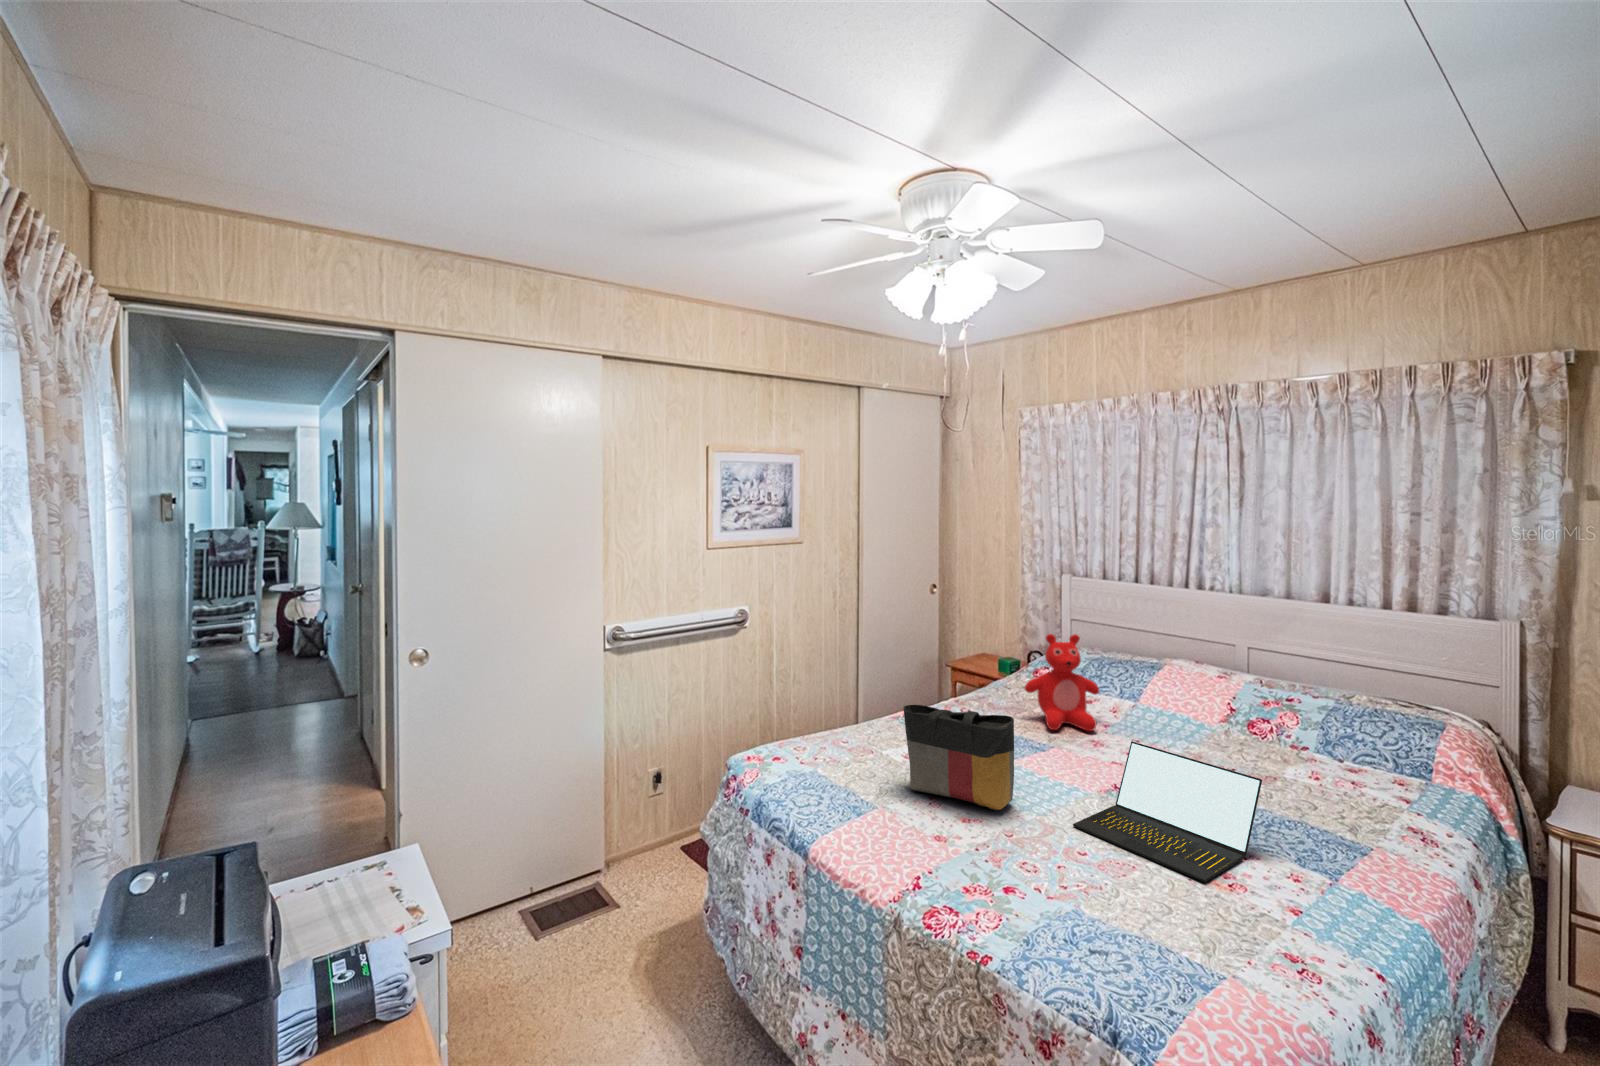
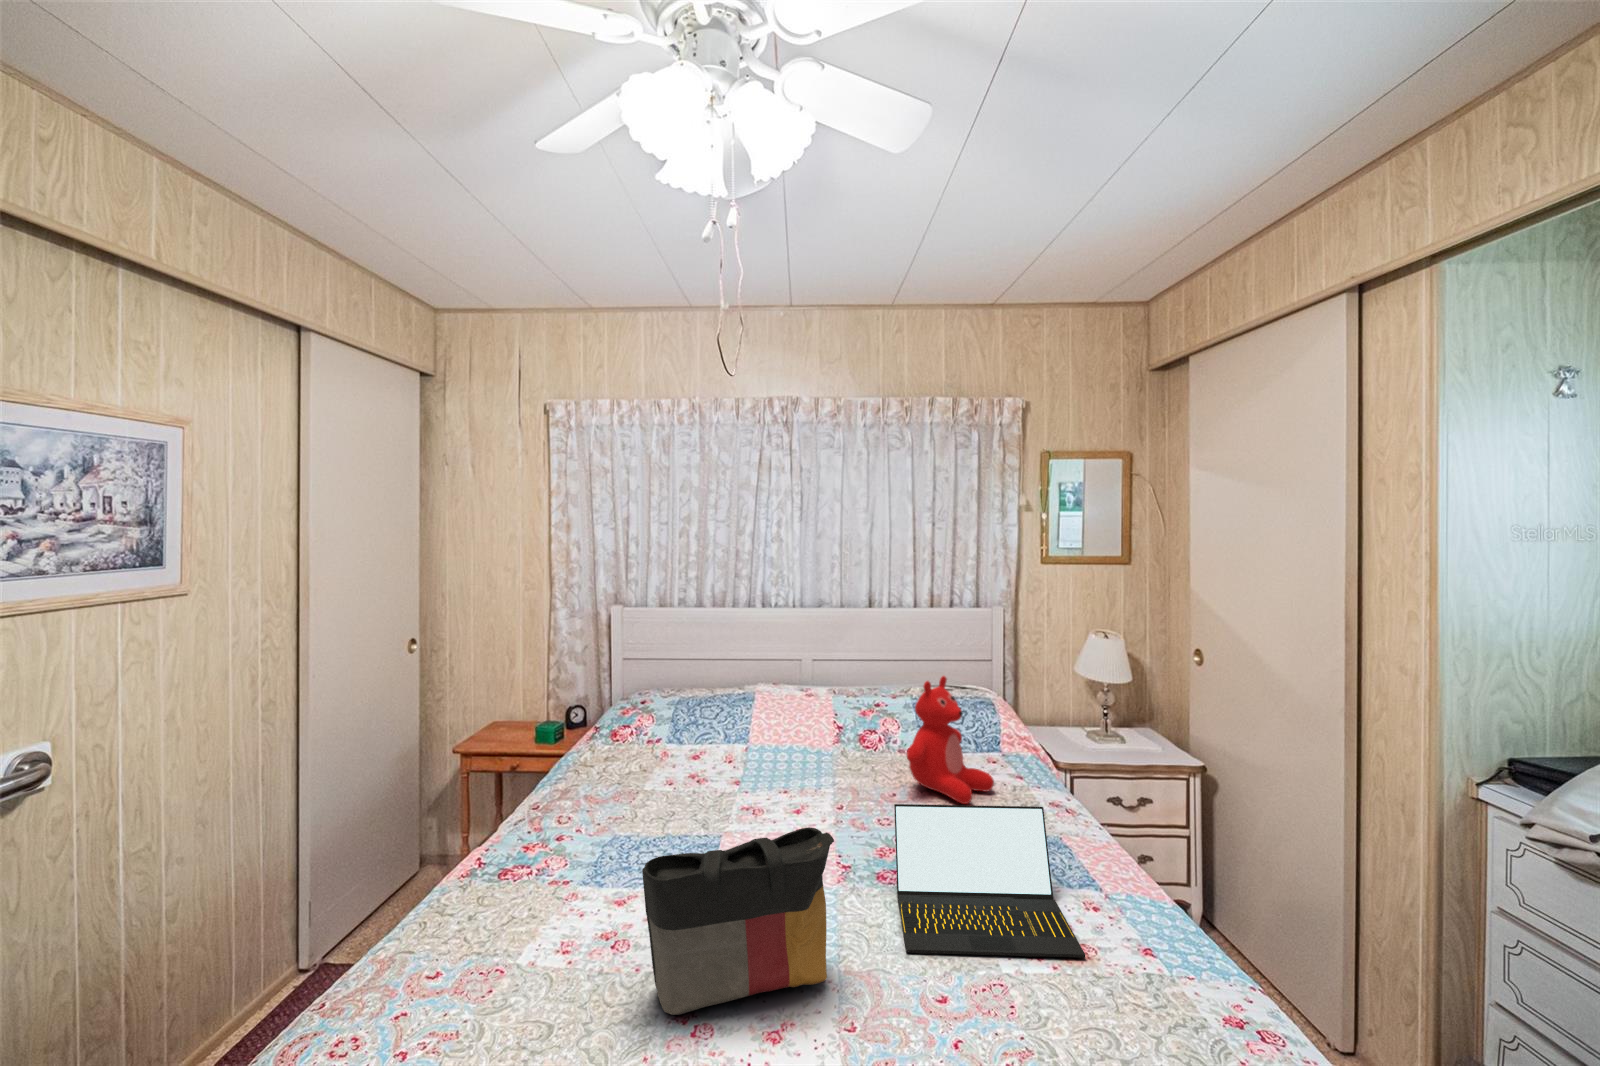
teddy bear: present [1025,634,1099,731] -> present [907,676,994,804]

